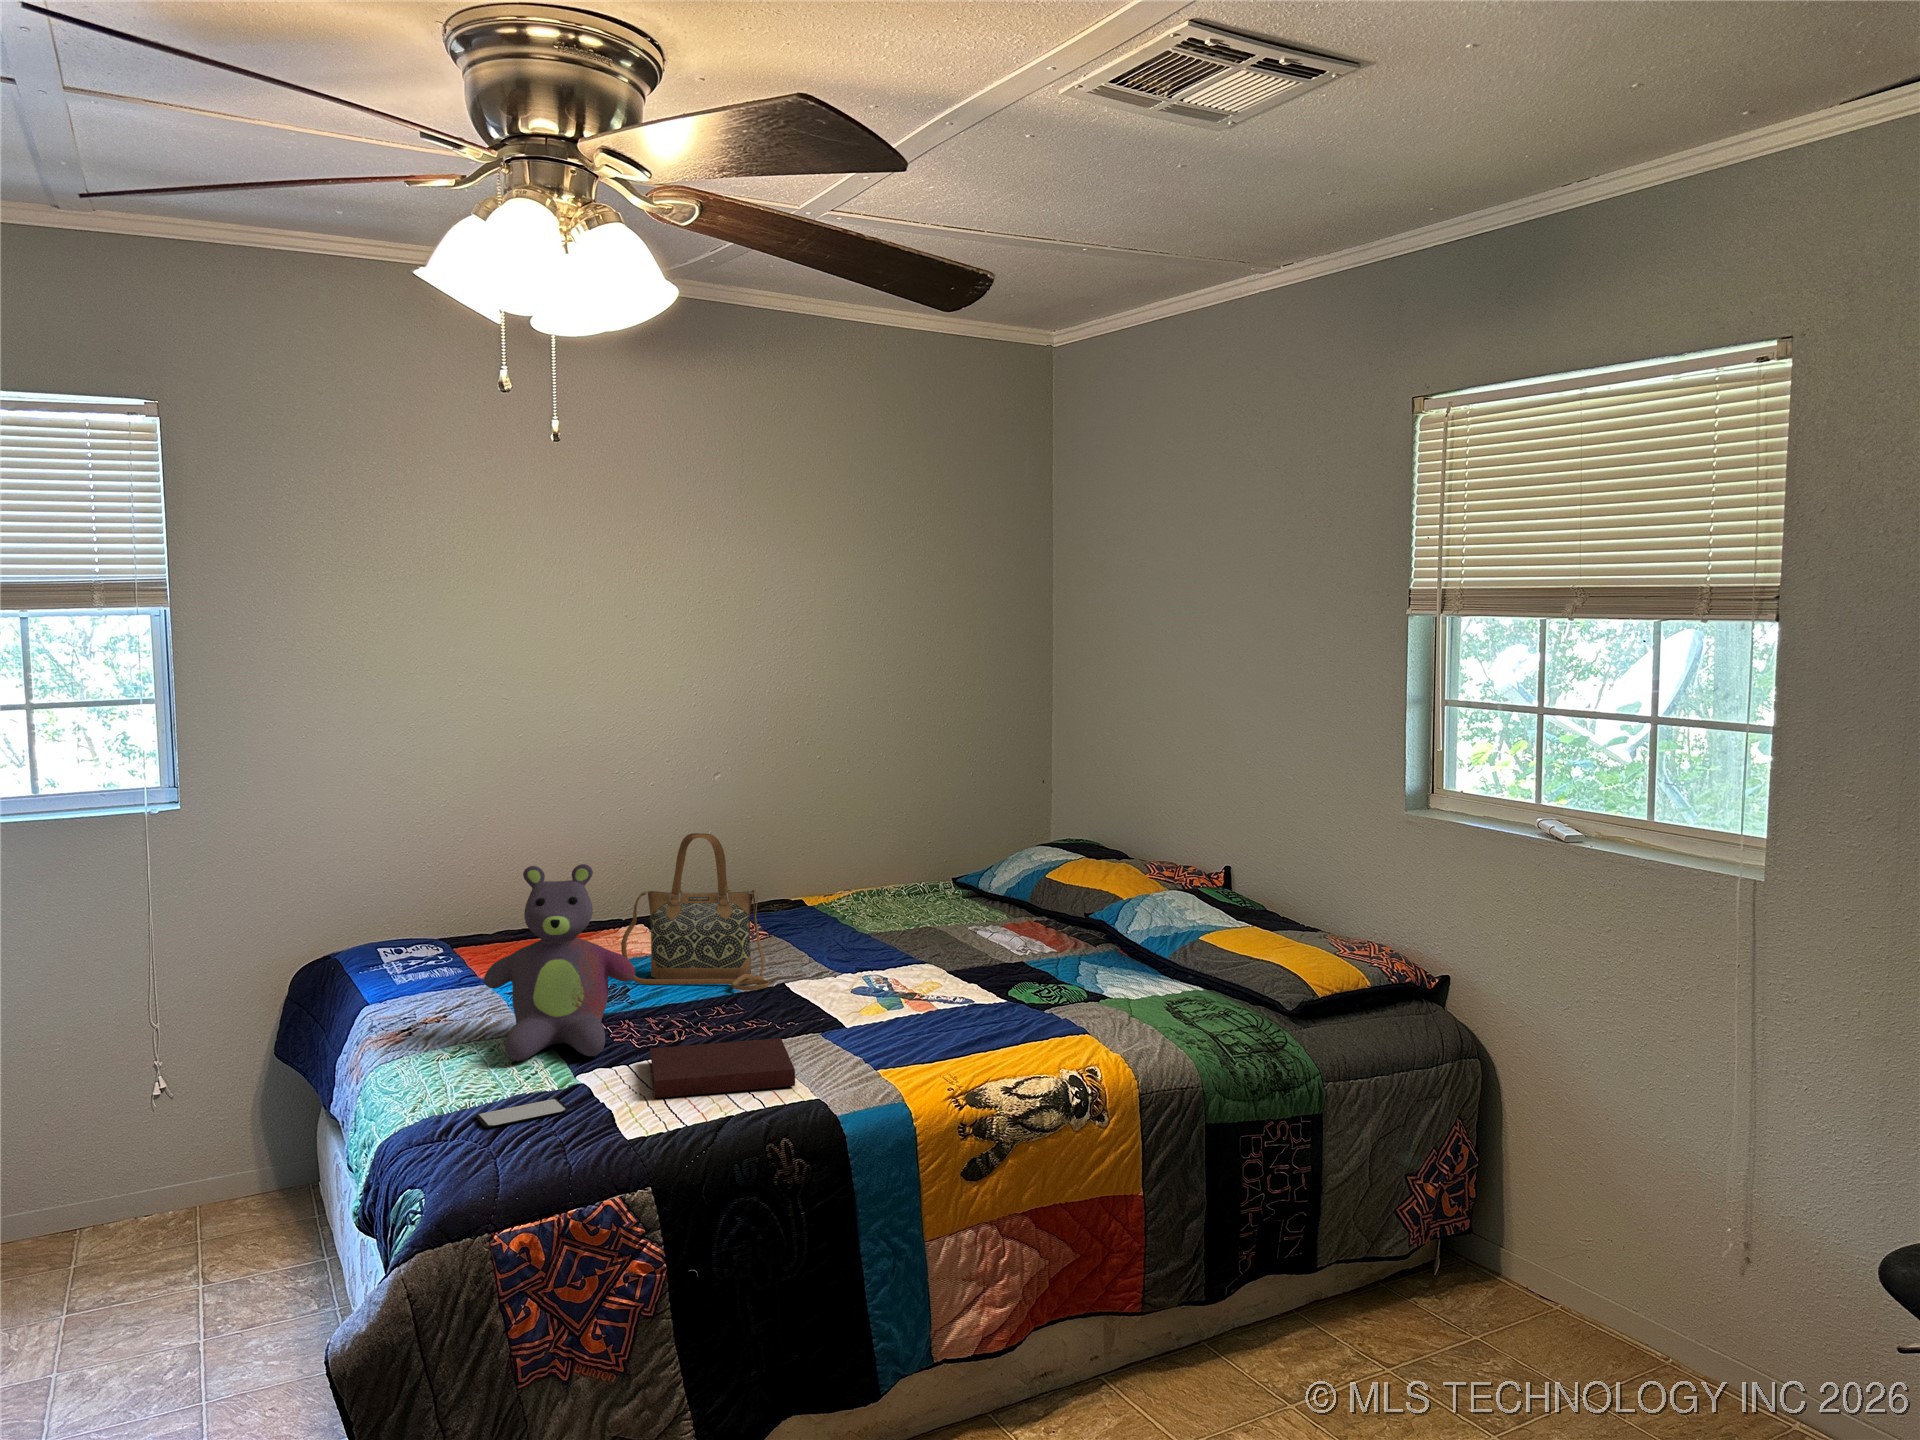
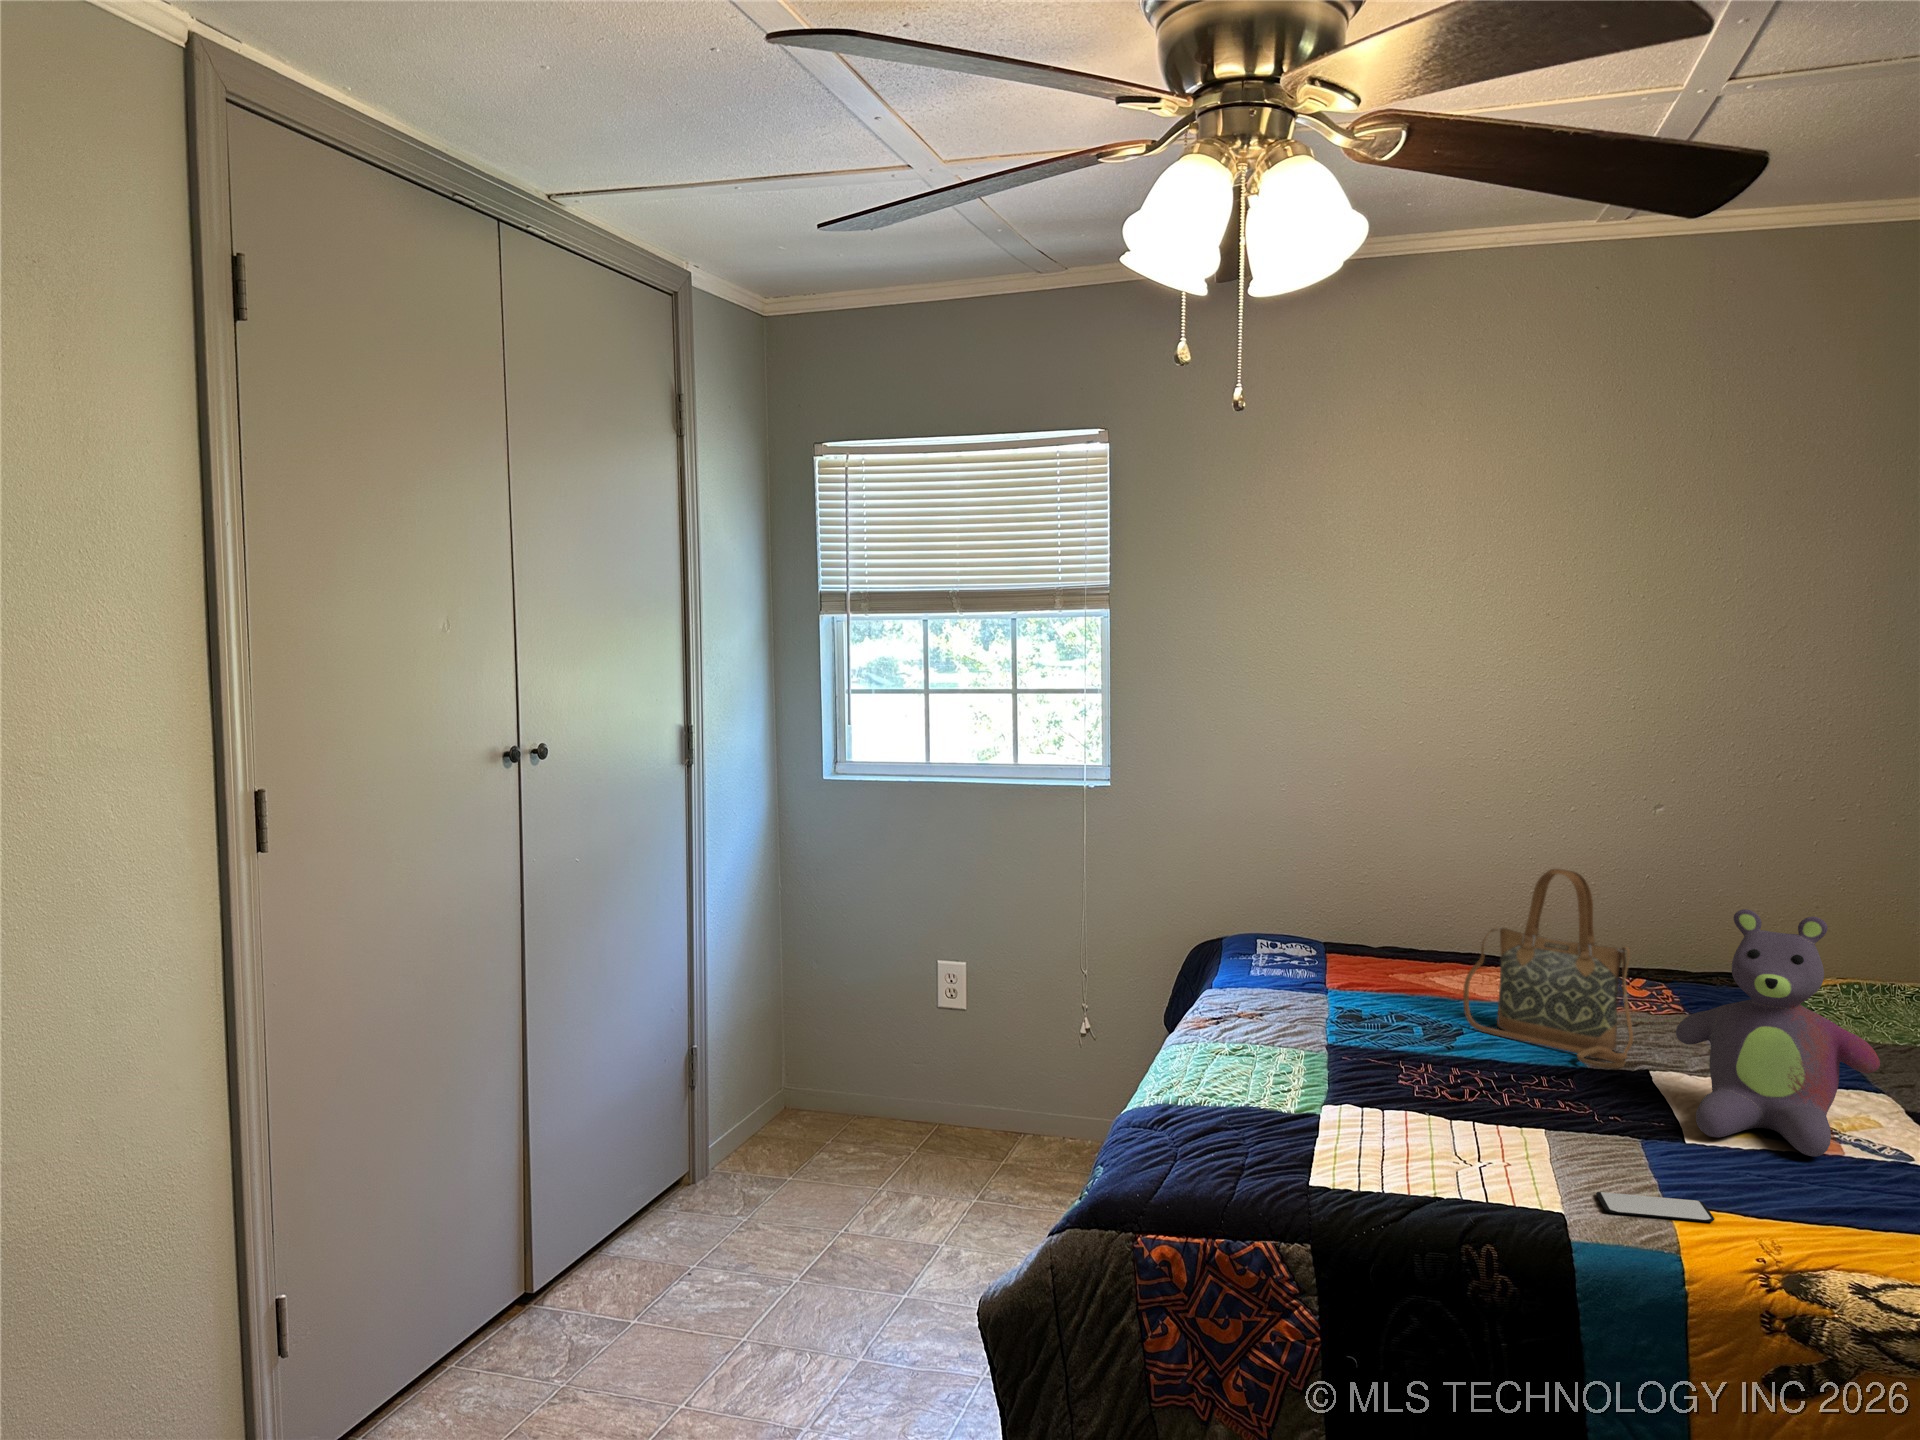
stuffed bear: present [484,864,635,1061] -> present [1676,909,1880,1156]
notebook: present [650,1038,795,1098] -> none [1375,1099,1568,1189]
smartphone: present [476,1099,568,1128] -> present [1596,1192,1714,1222]

